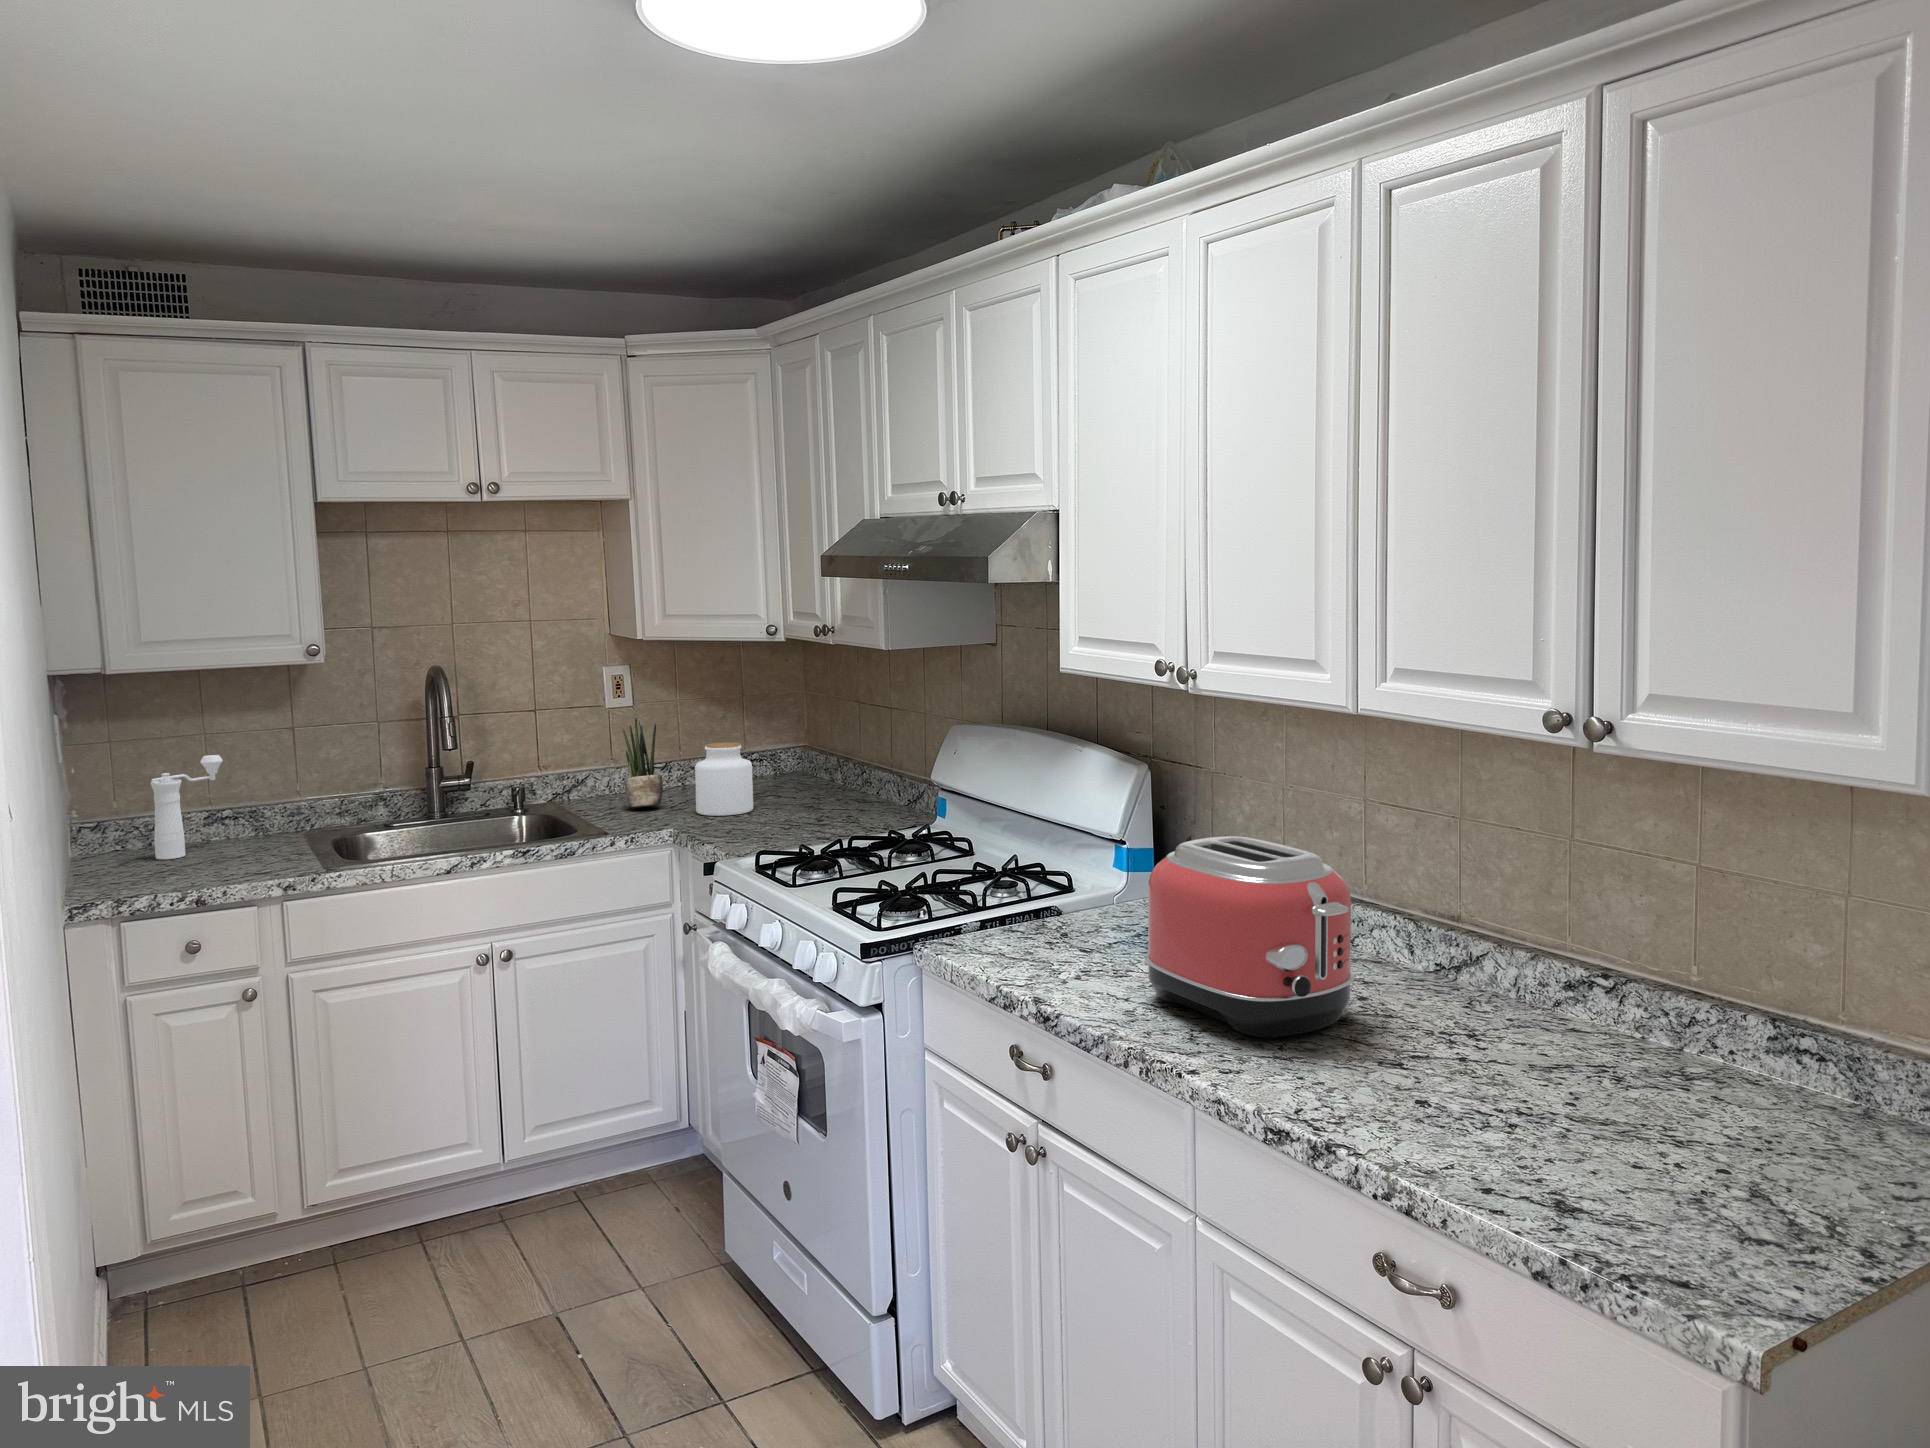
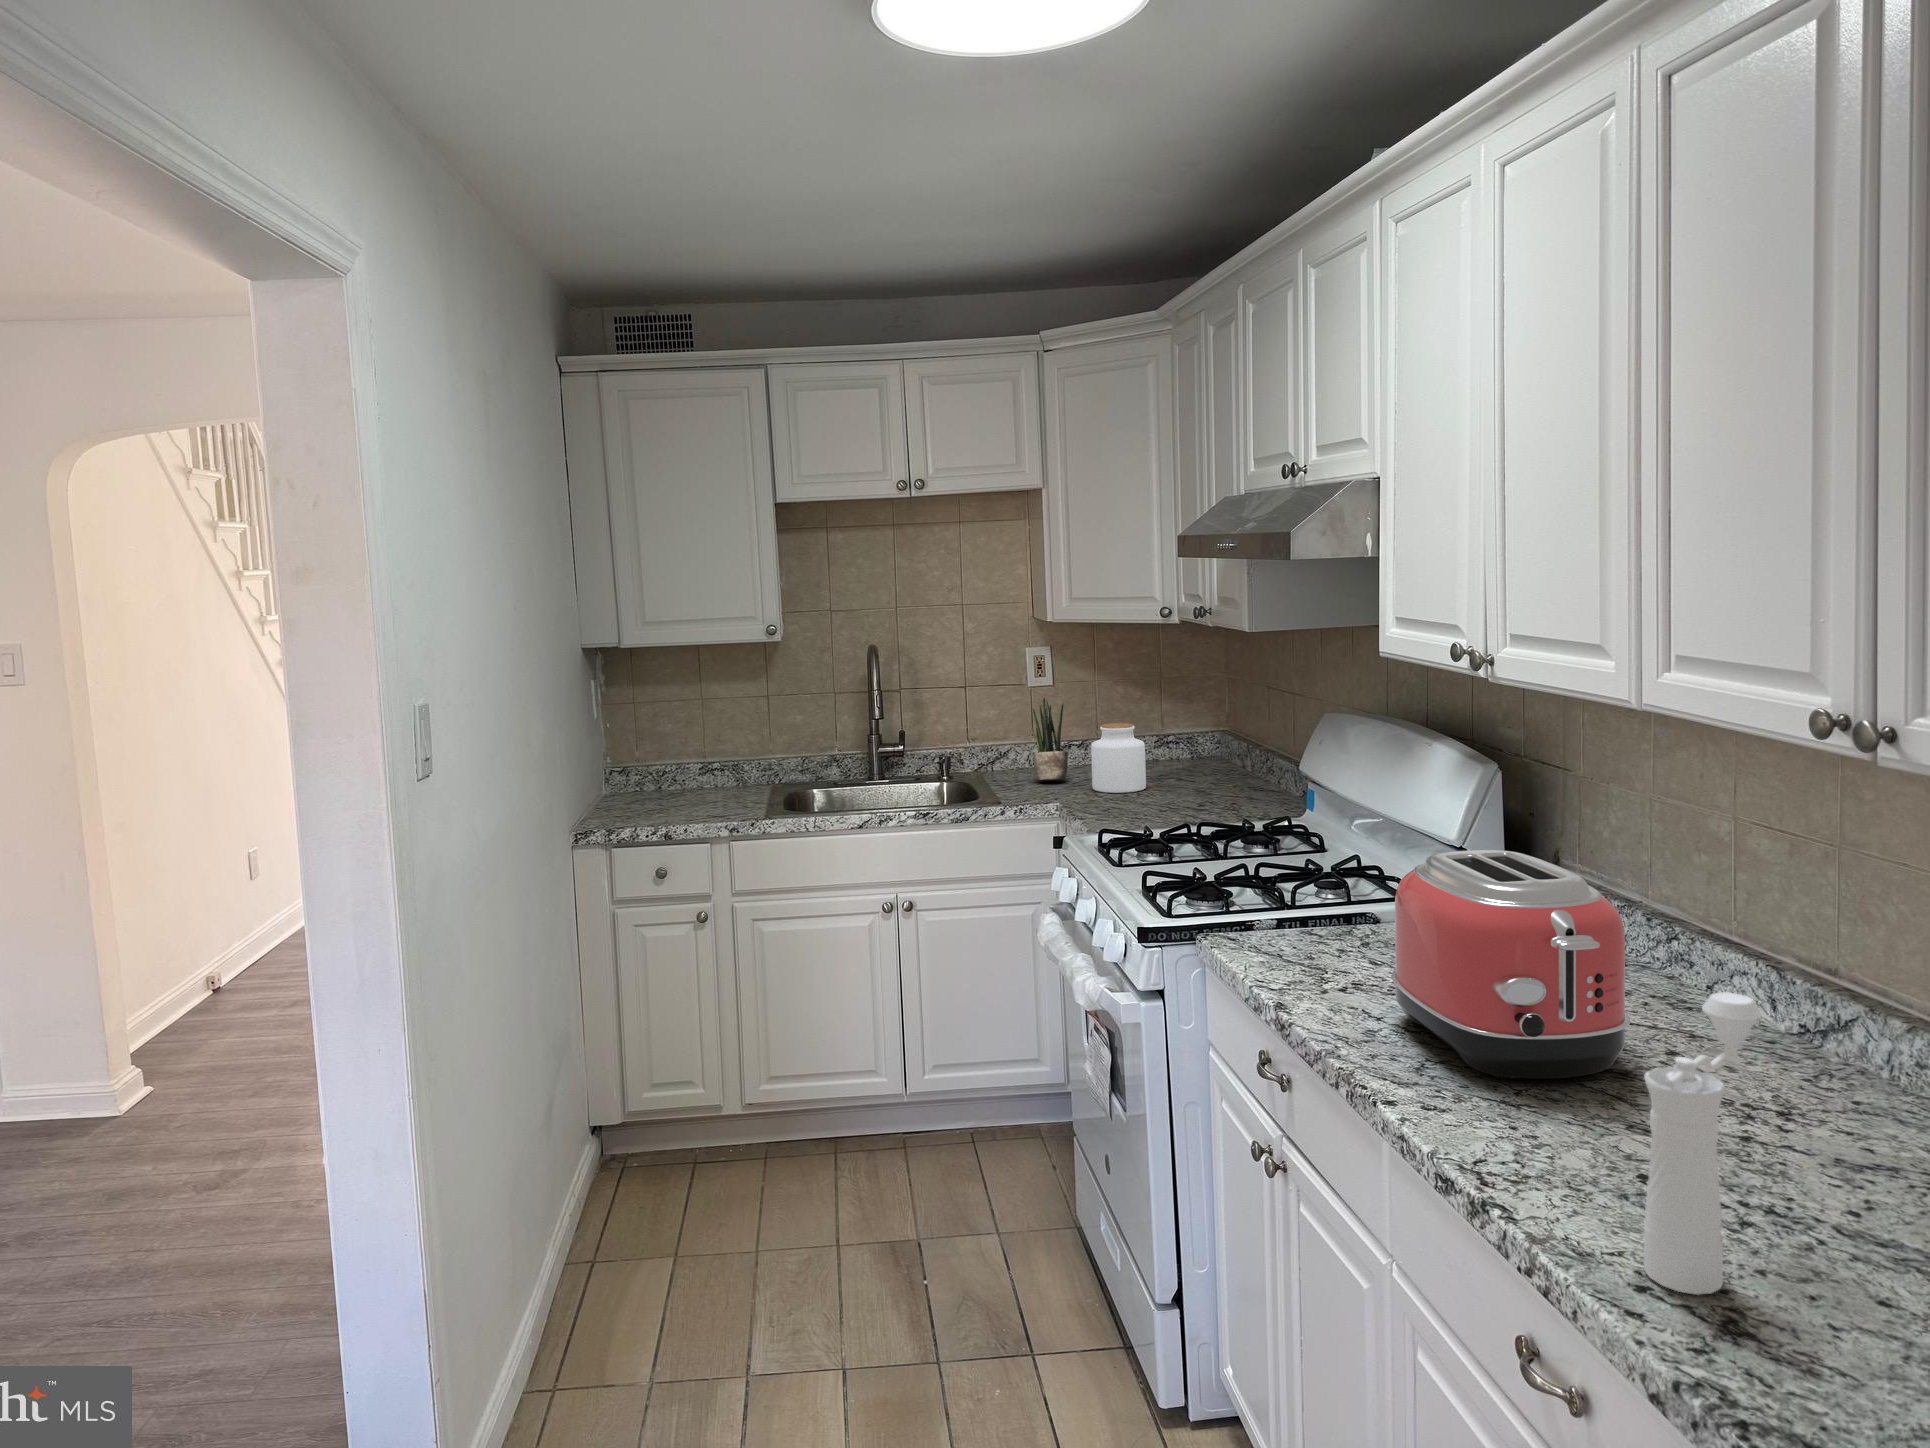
pepper mill: present [151,755,223,859] -> present [1644,992,1762,1295]

